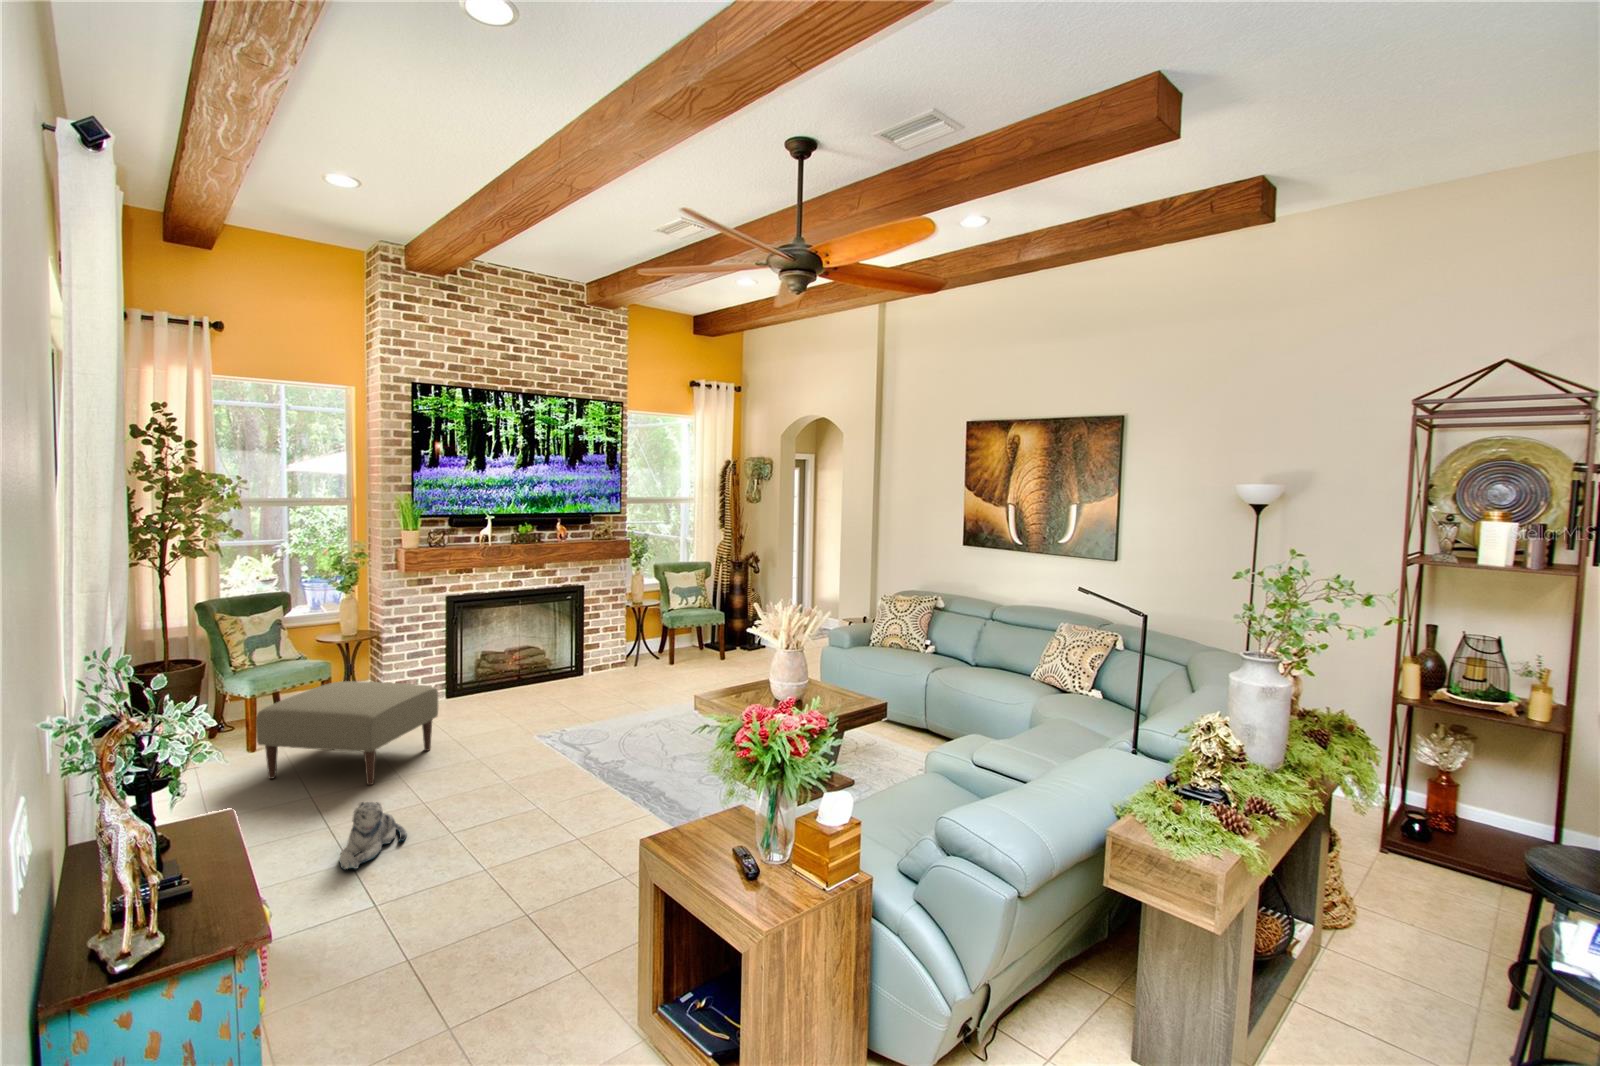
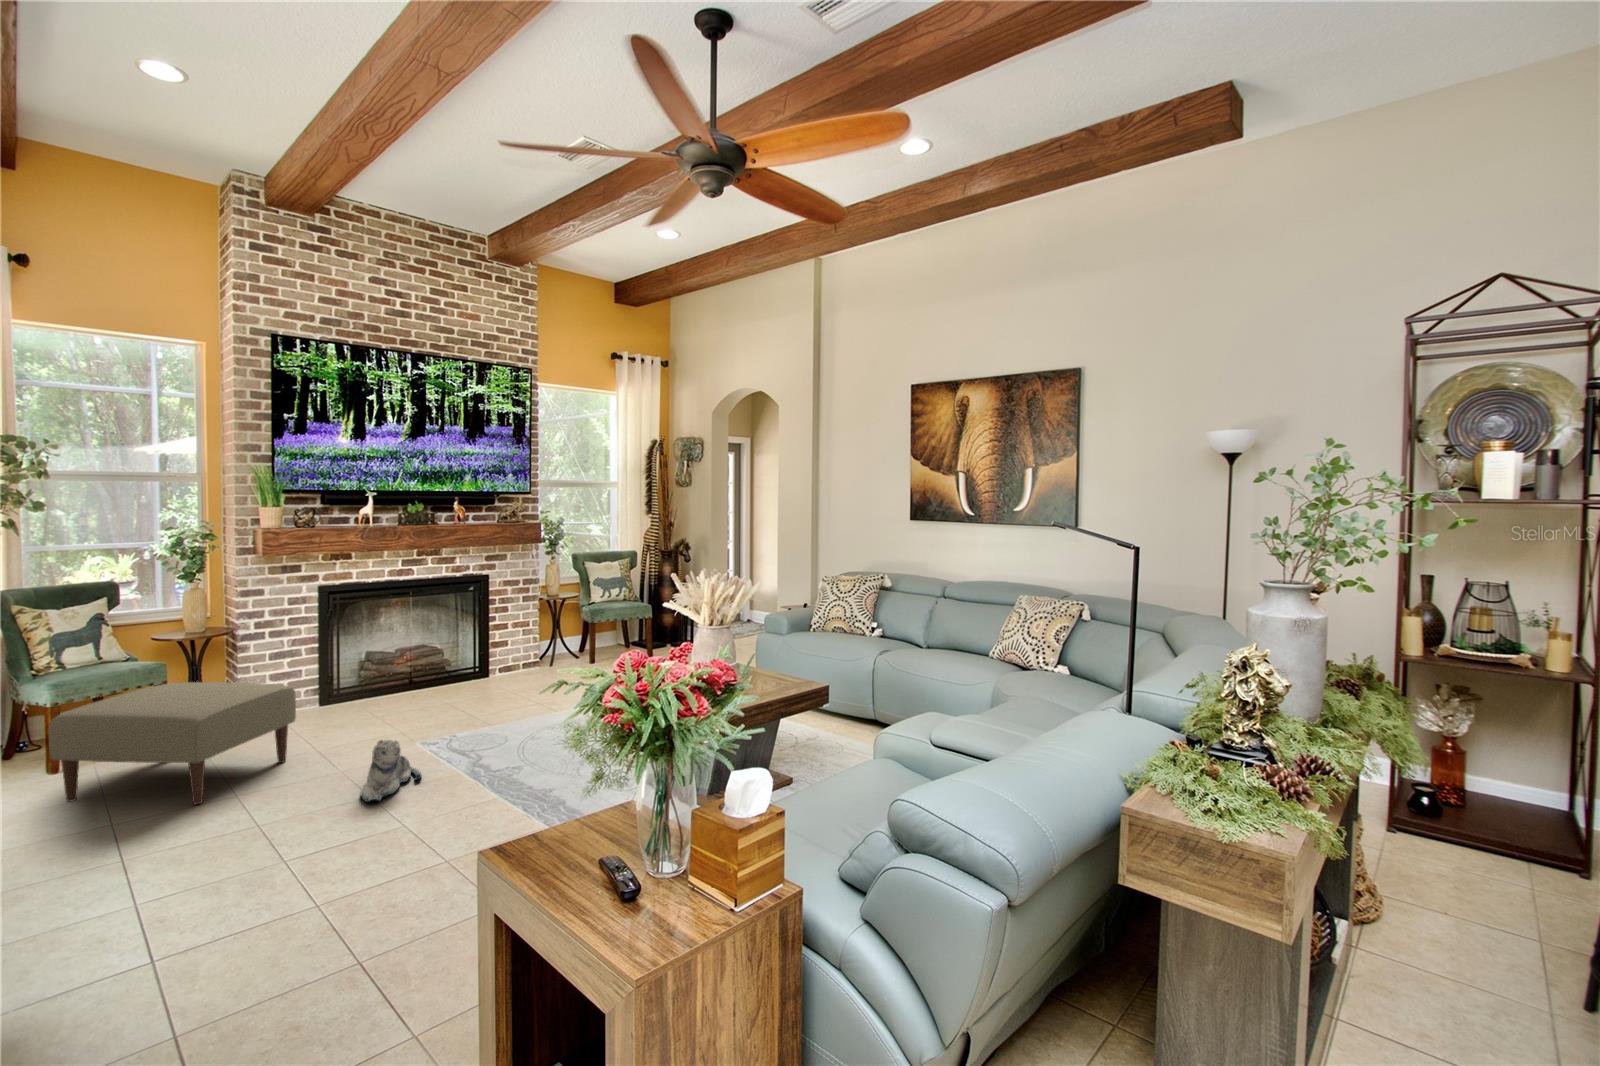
plush toy: present [339,802,407,870] -> present [361,740,421,802]

